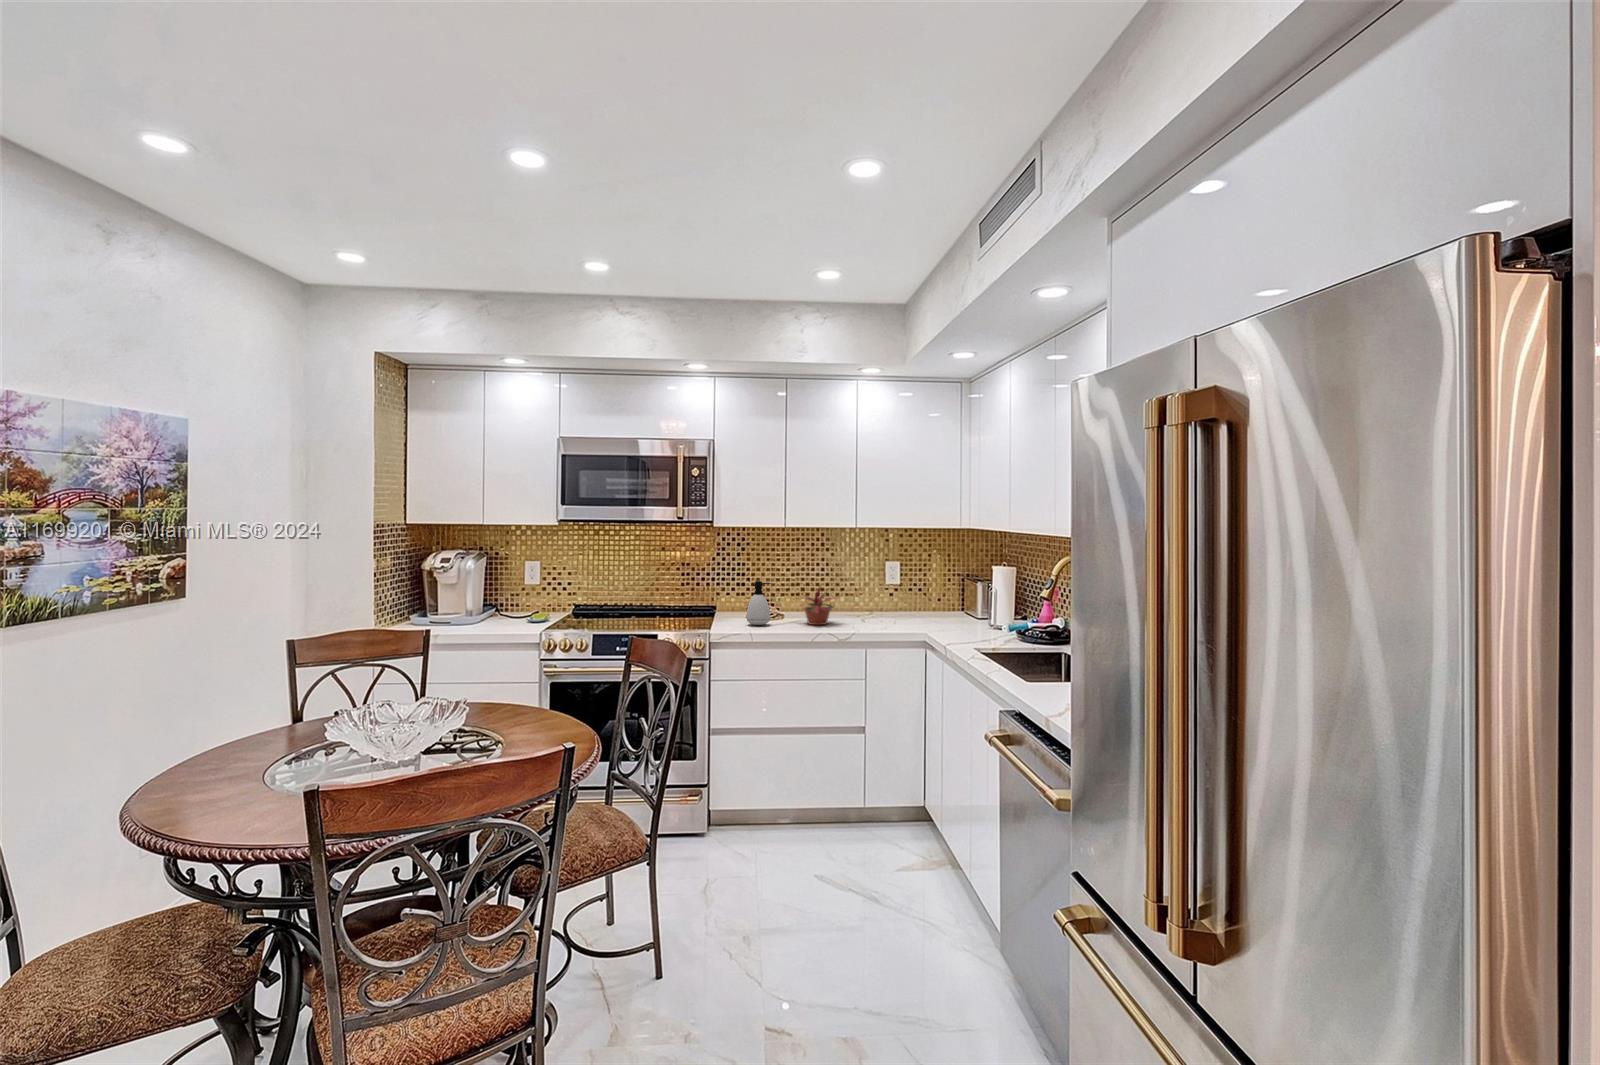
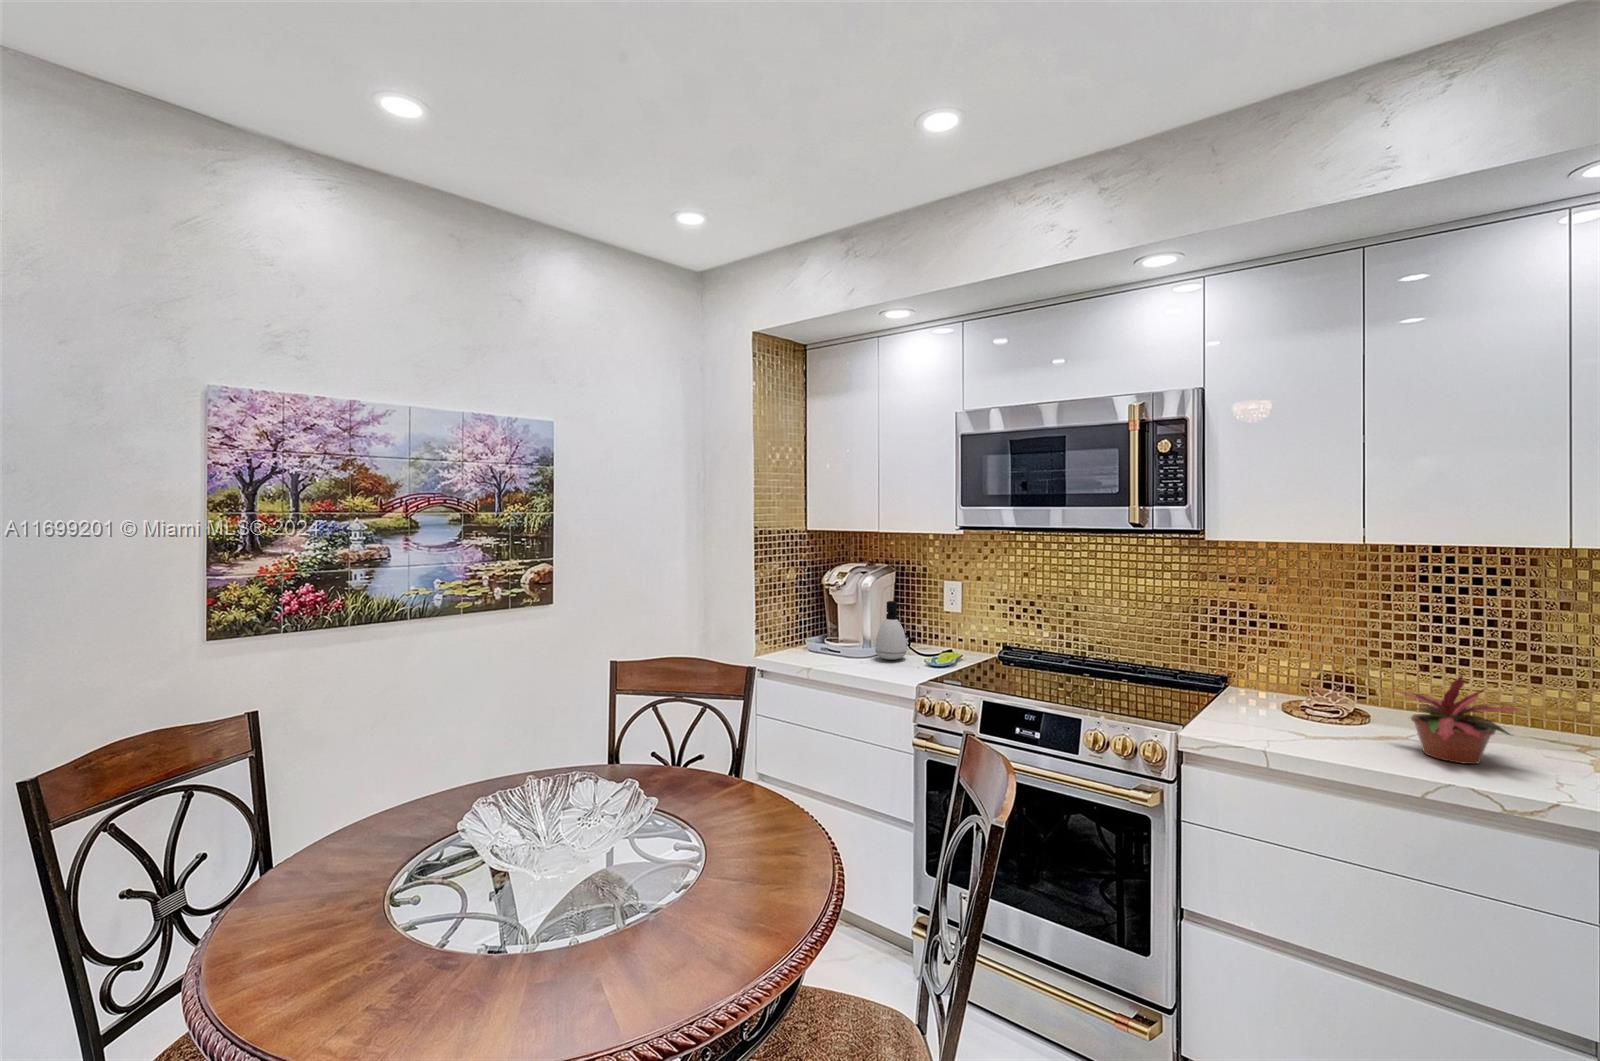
soap dispenser: present [747,581,770,625] -> present [875,601,908,660]

